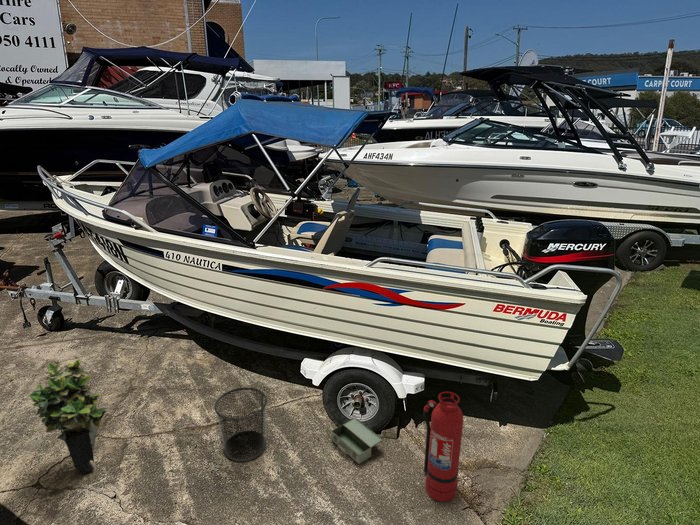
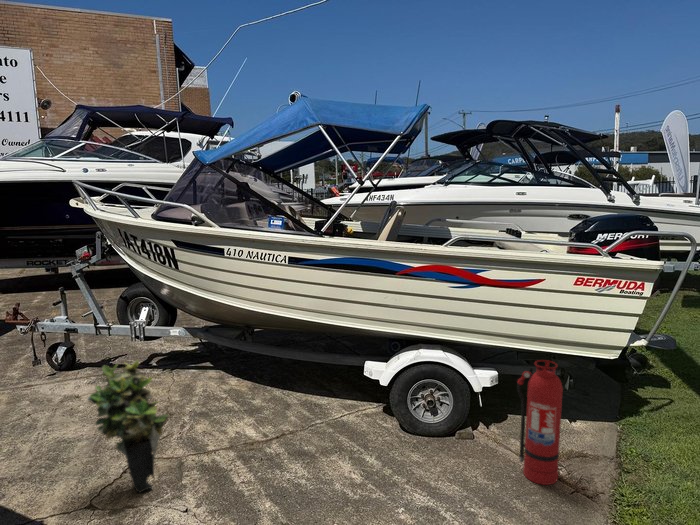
waste bin: present [214,387,267,461] -> none [286,389,342,468]
toolbox: present [331,418,382,464] -> none [407,419,465,461]

